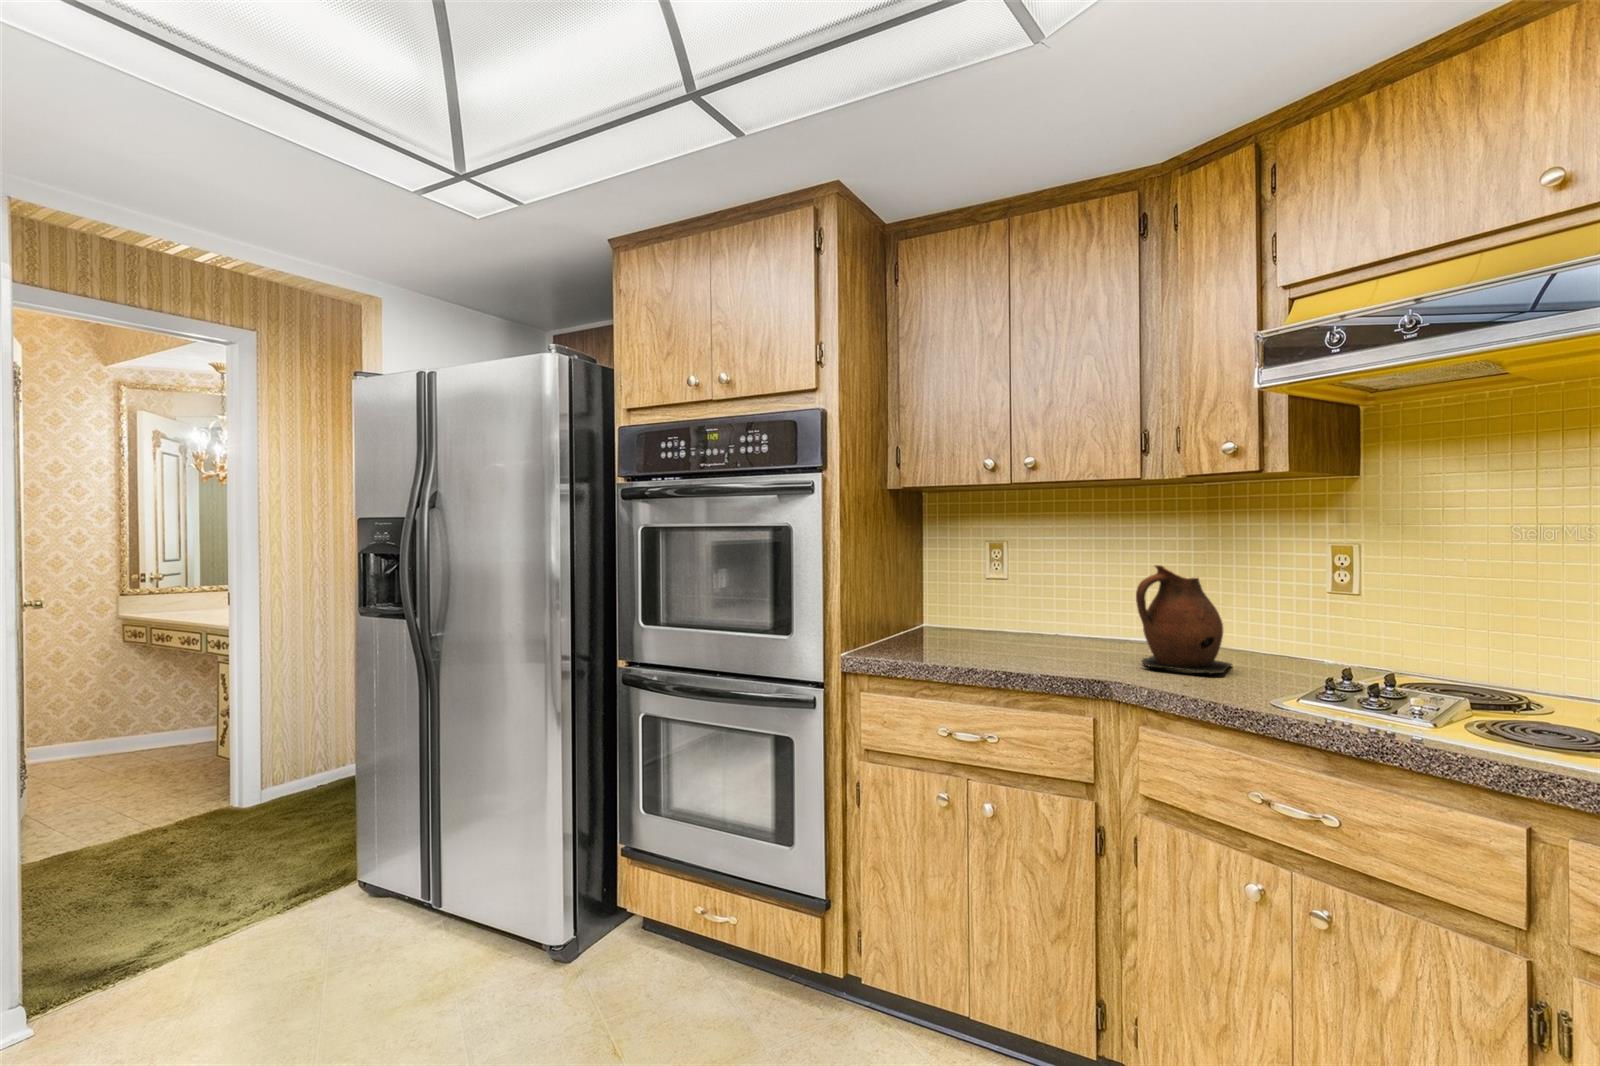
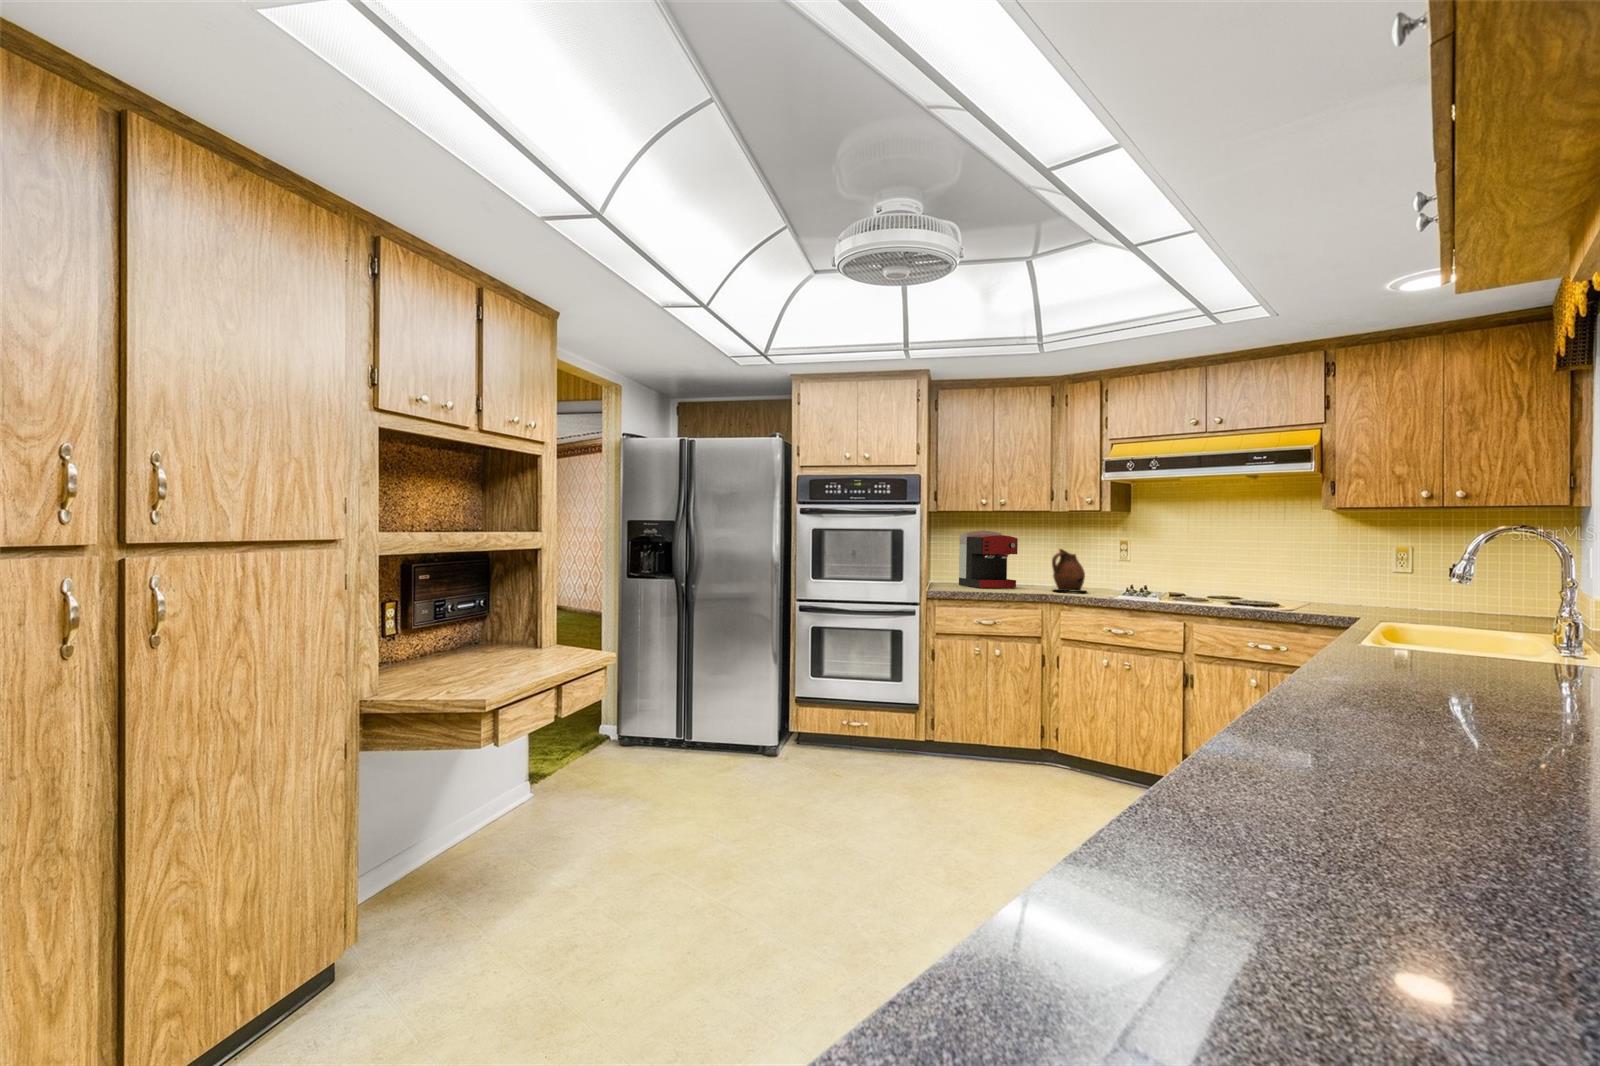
coffee maker: none [961,524,1071,648] -> present [959,530,1018,588]

